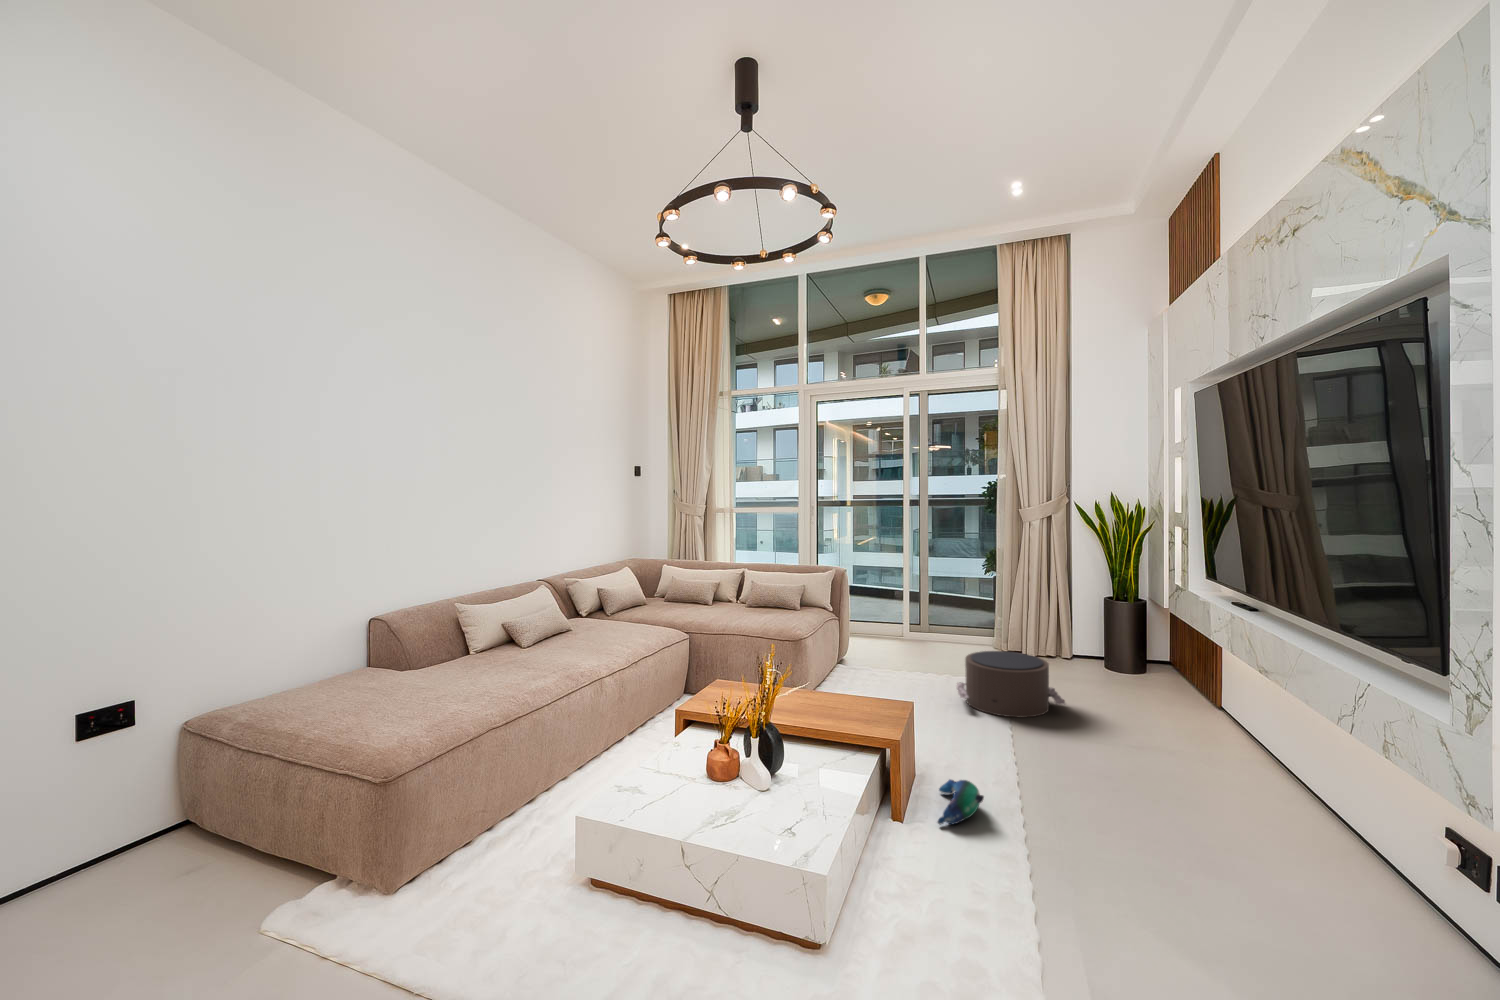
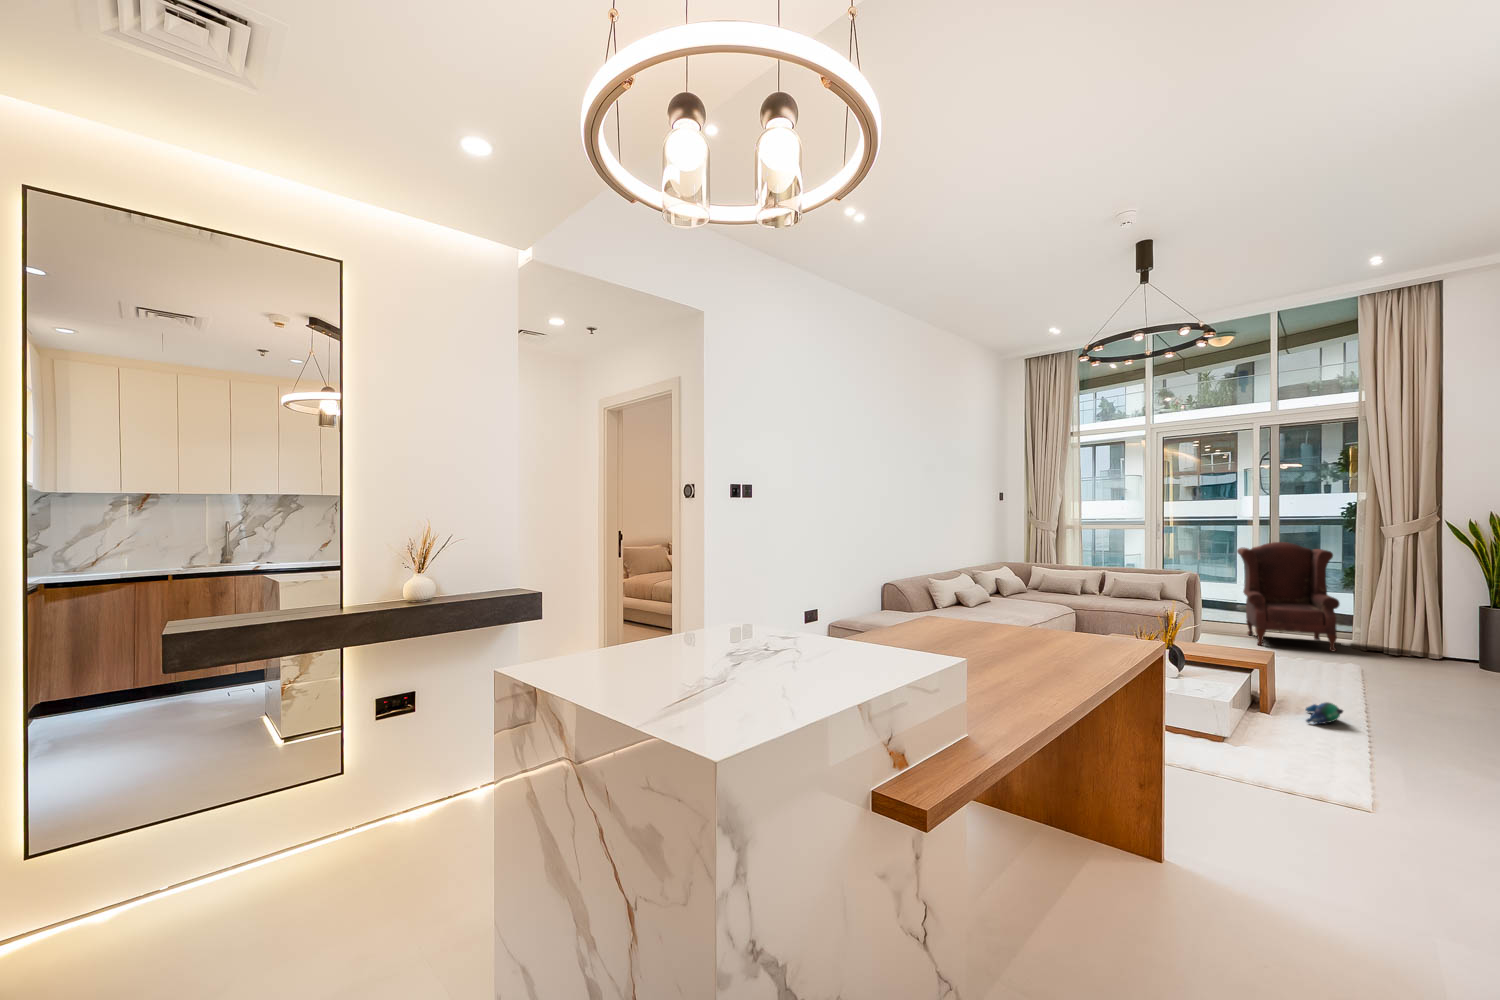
armchair: none [888,529,982,658] -> present [1237,542,1340,652]
pouf: present [957,651,1065,717] -> none [1315,638,1427,688]

